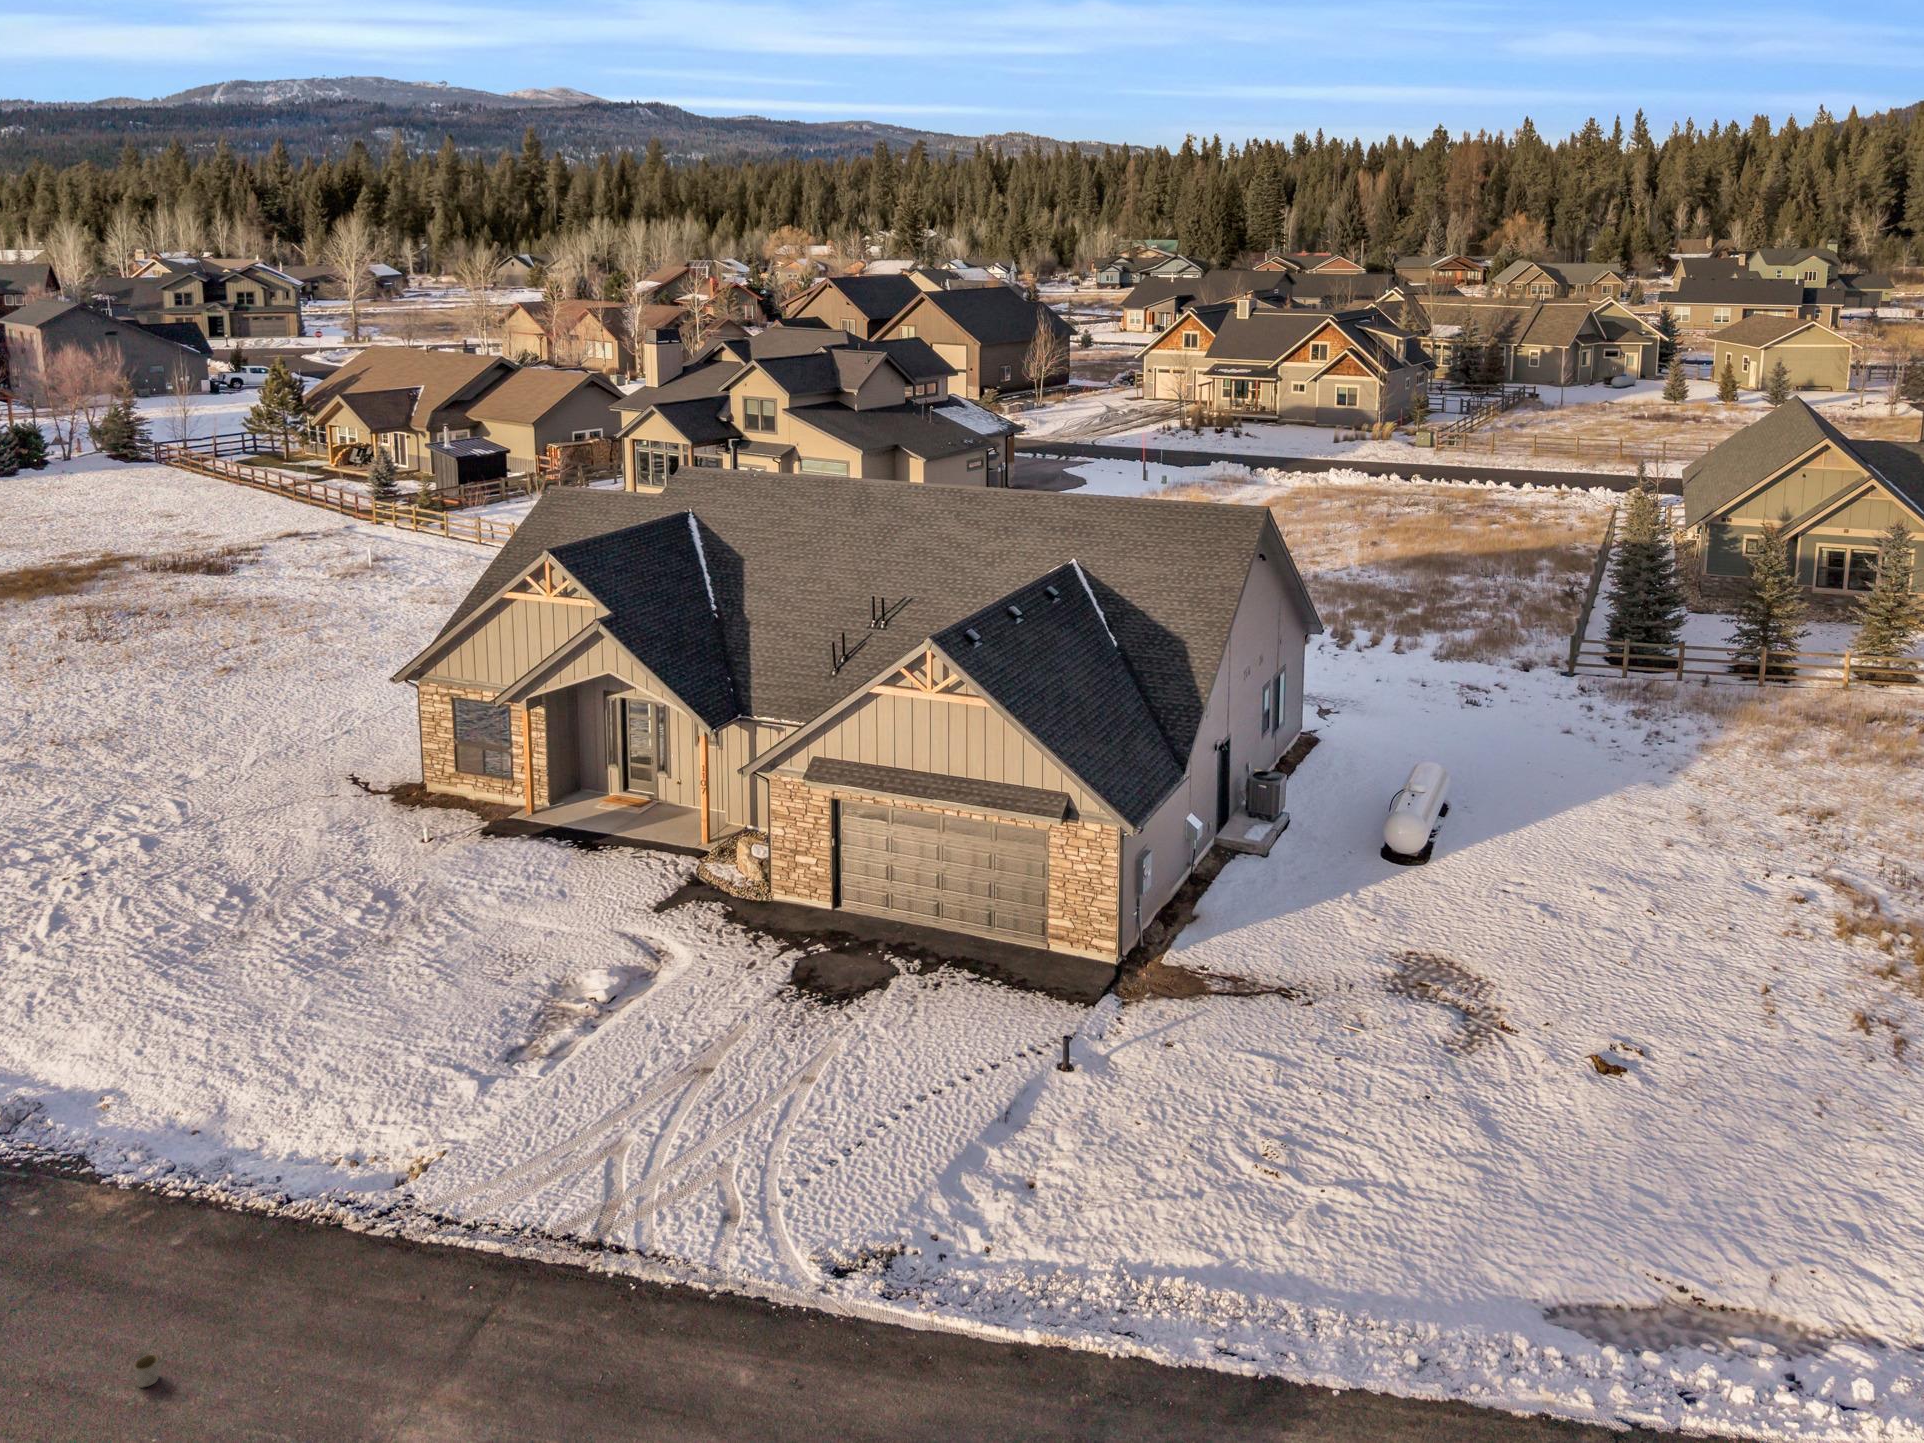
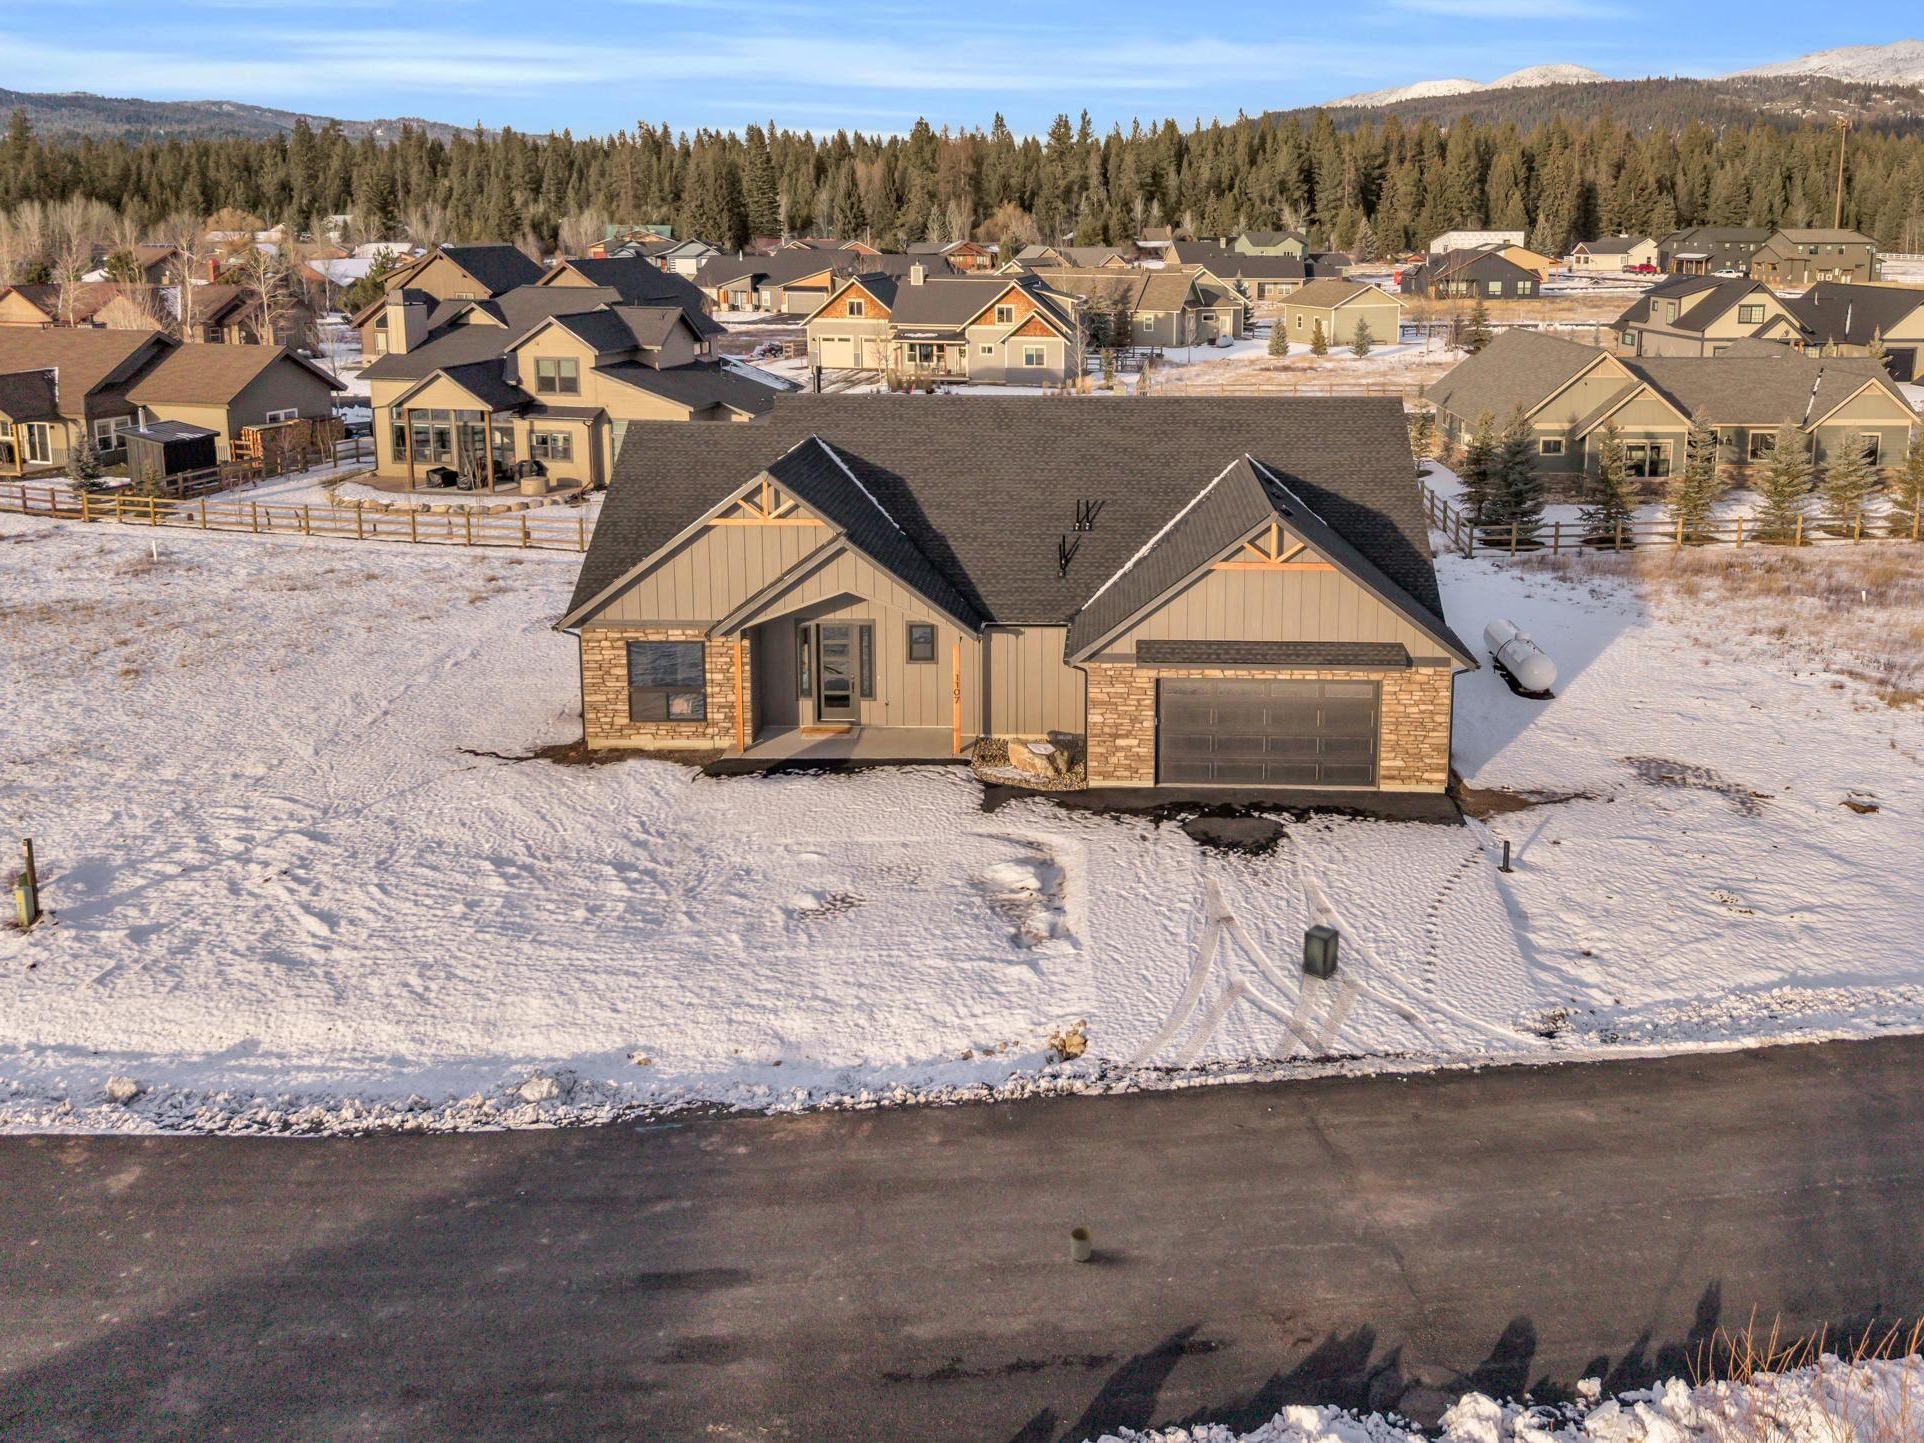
storage box: none [701,1093,736,1154] -> present [1302,924,1339,979]

